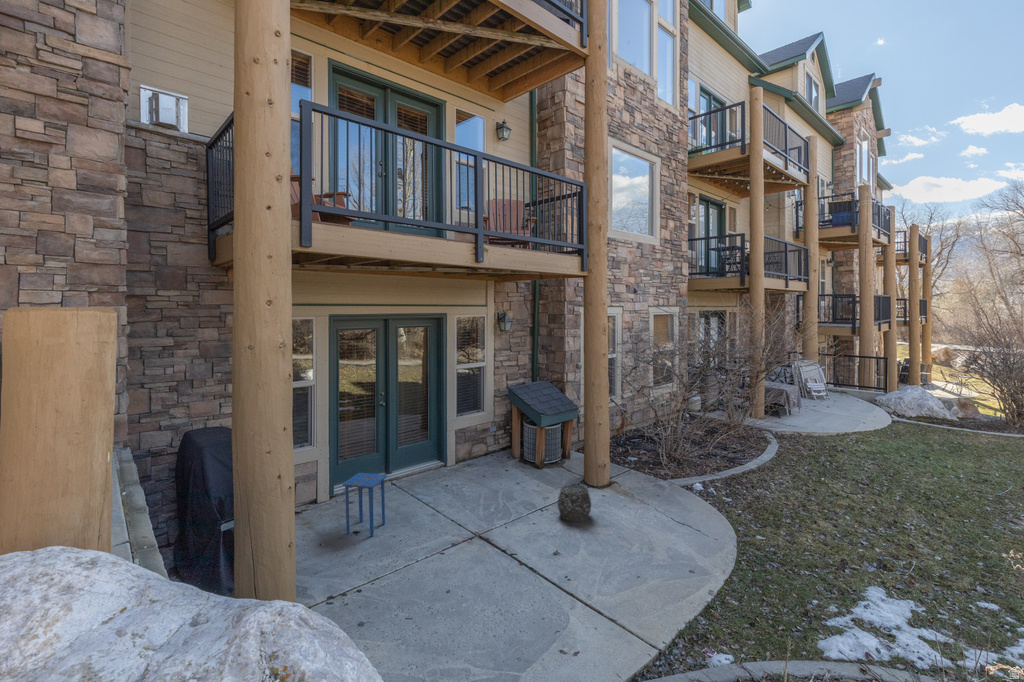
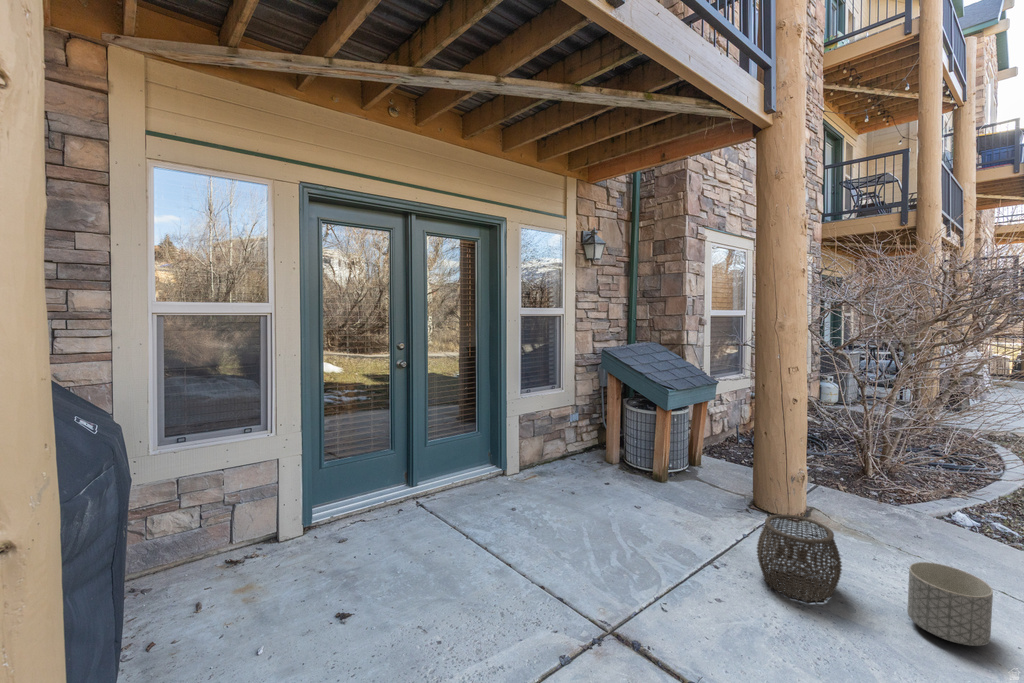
side table: present [343,473,387,536] -> none [305,486,405,632]
planter: none [610,503,637,535] -> present [907,562,993,646]

